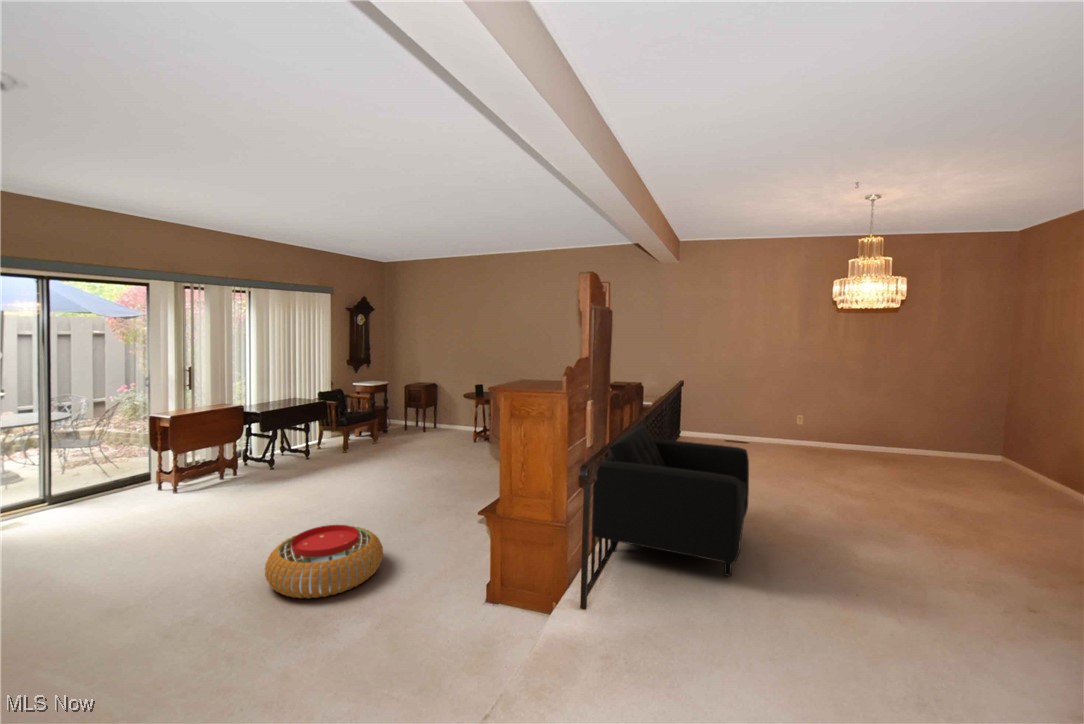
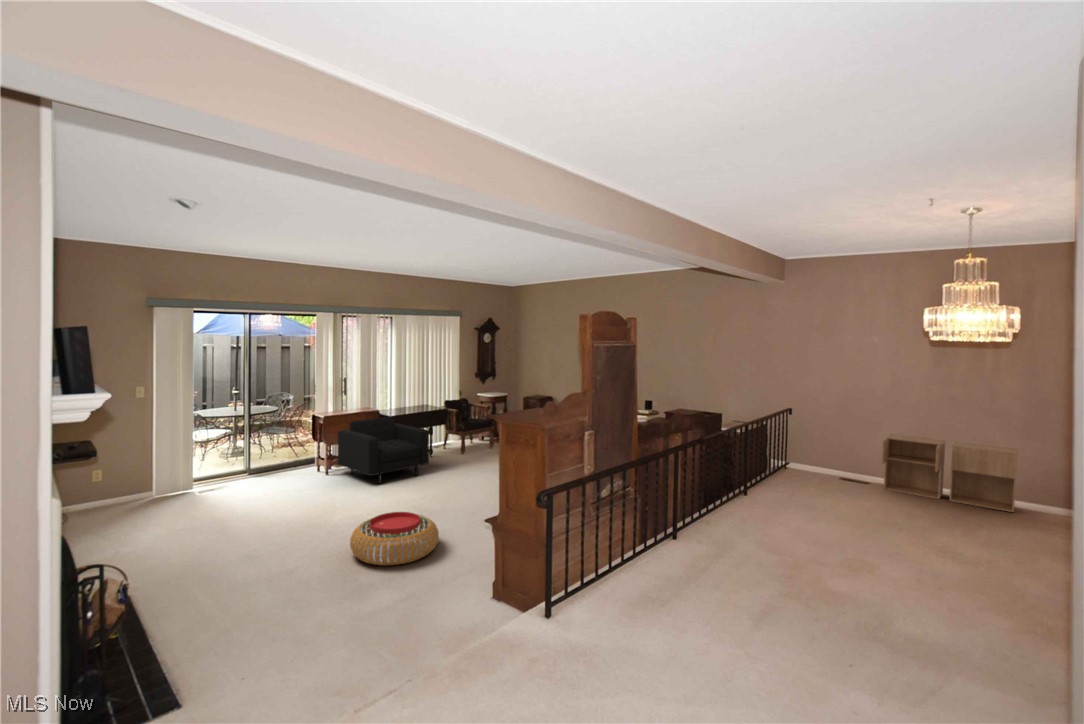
storage cabinet: none [767,397,869,454] -> present [882,434,1018,512]
armchair: present [592,426,749,576] -> present [338,417,429,484]

